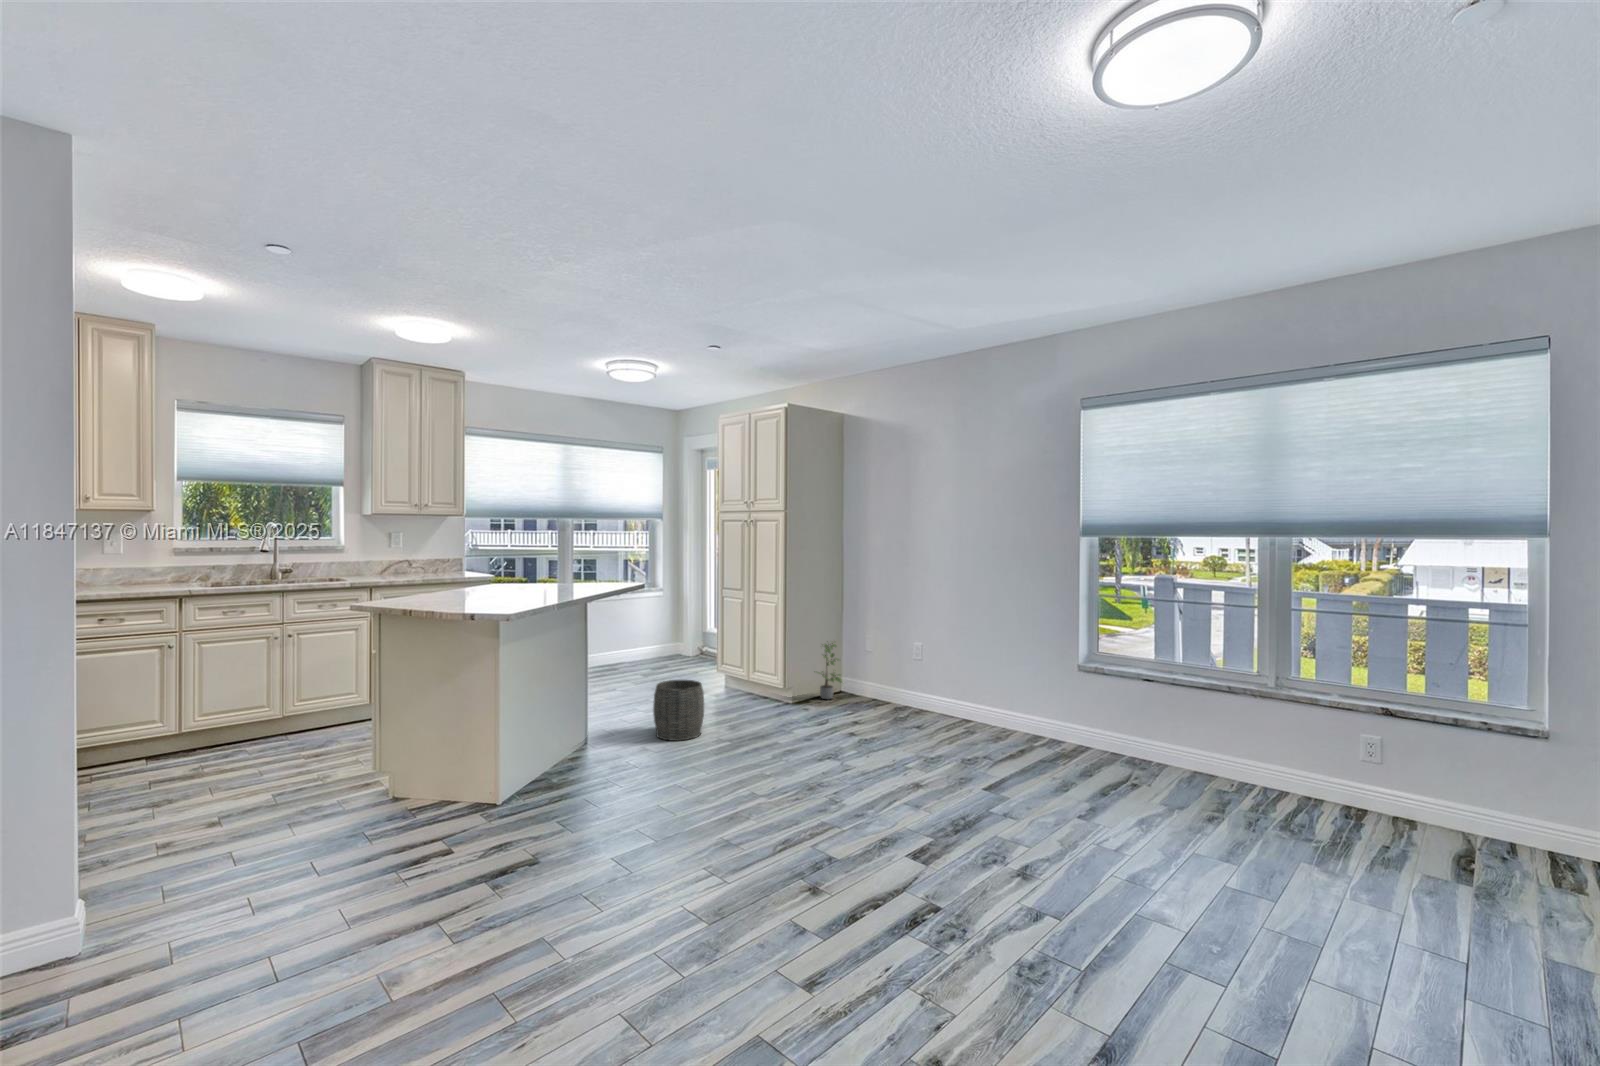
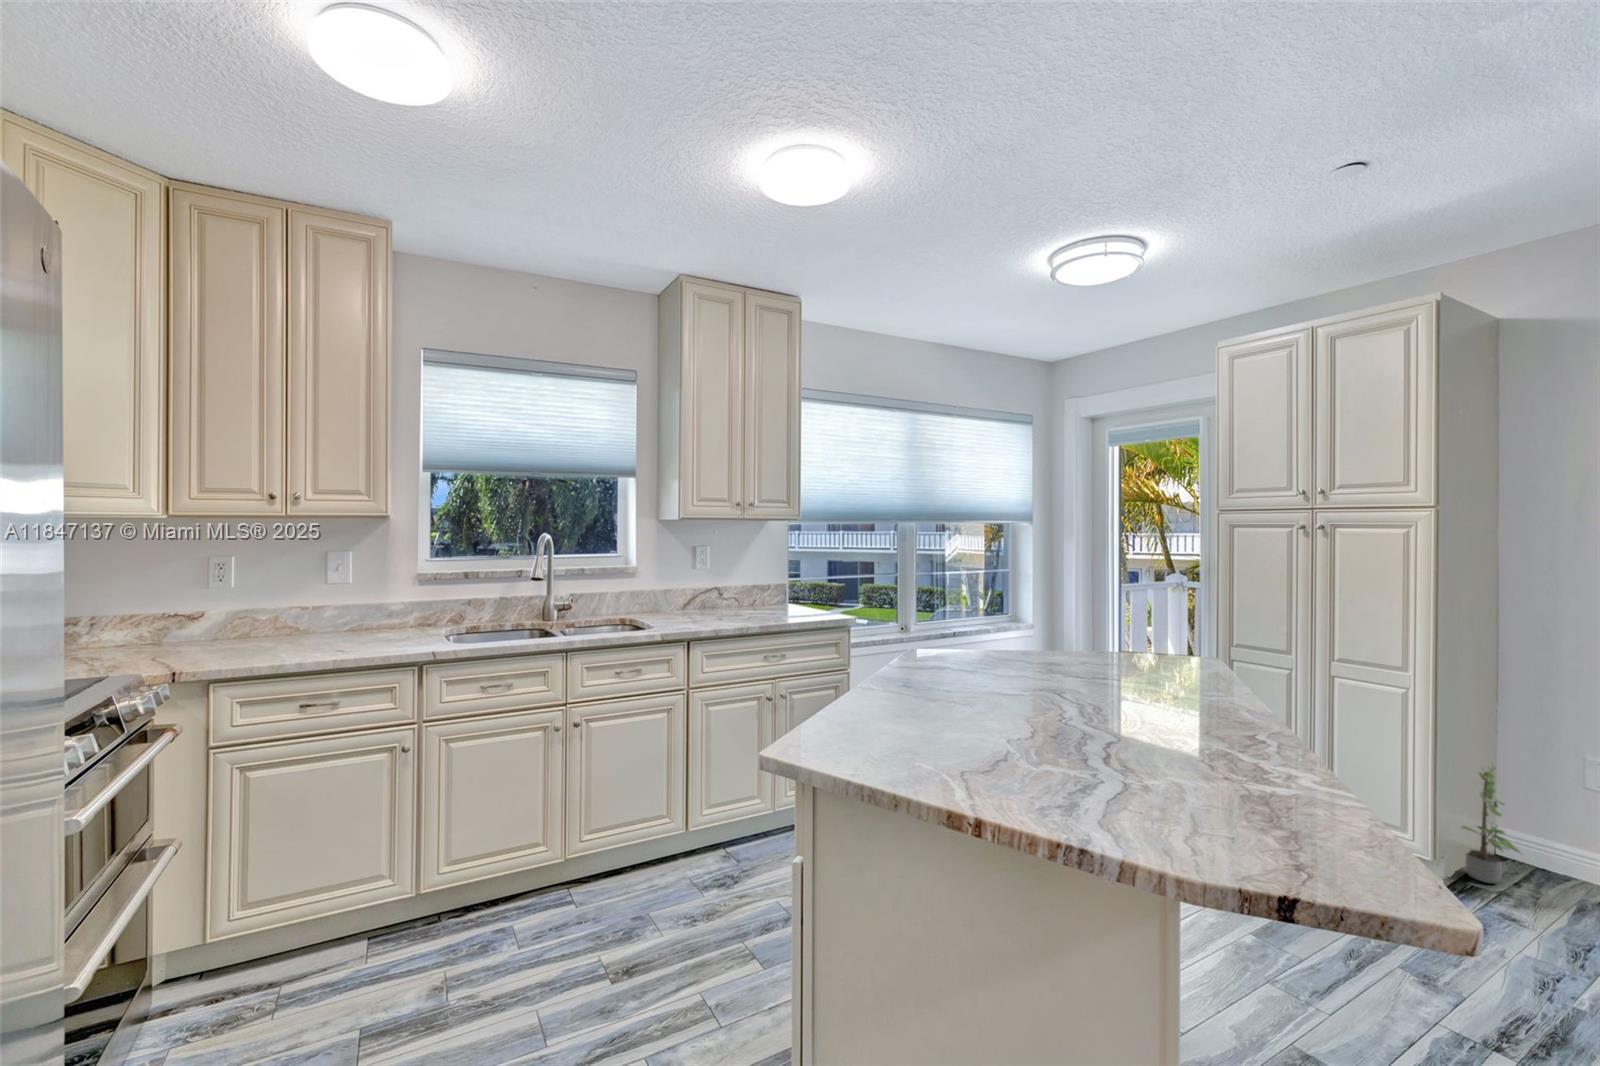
woven basket: present [653,680,704,741] -> none [1245,865,1378,1029]

